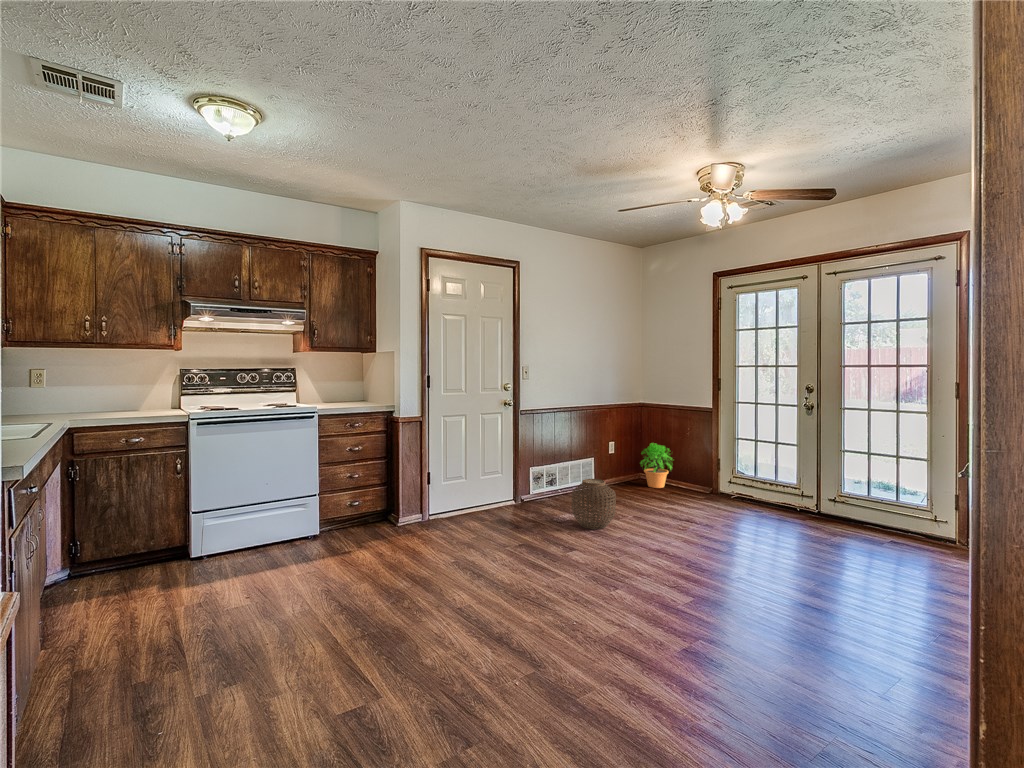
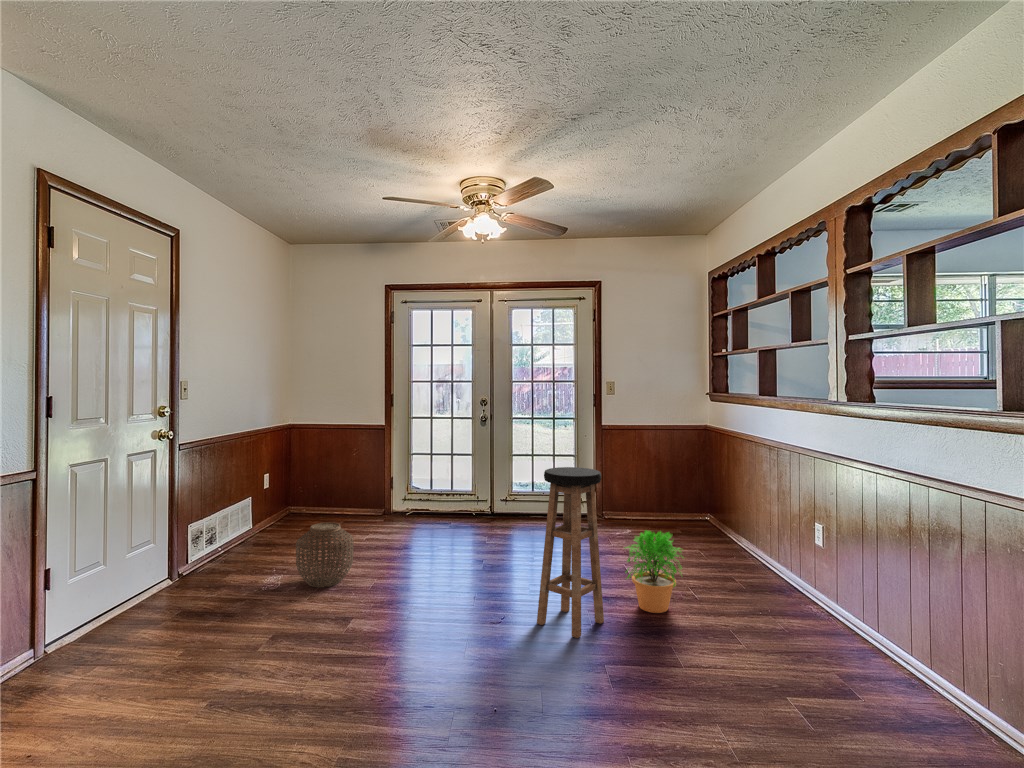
potted plant: present [640,443,673,488] -> present [626,530,683,613]
bar stool: none [707,452,780,630] -> present [537,467,604,638]

